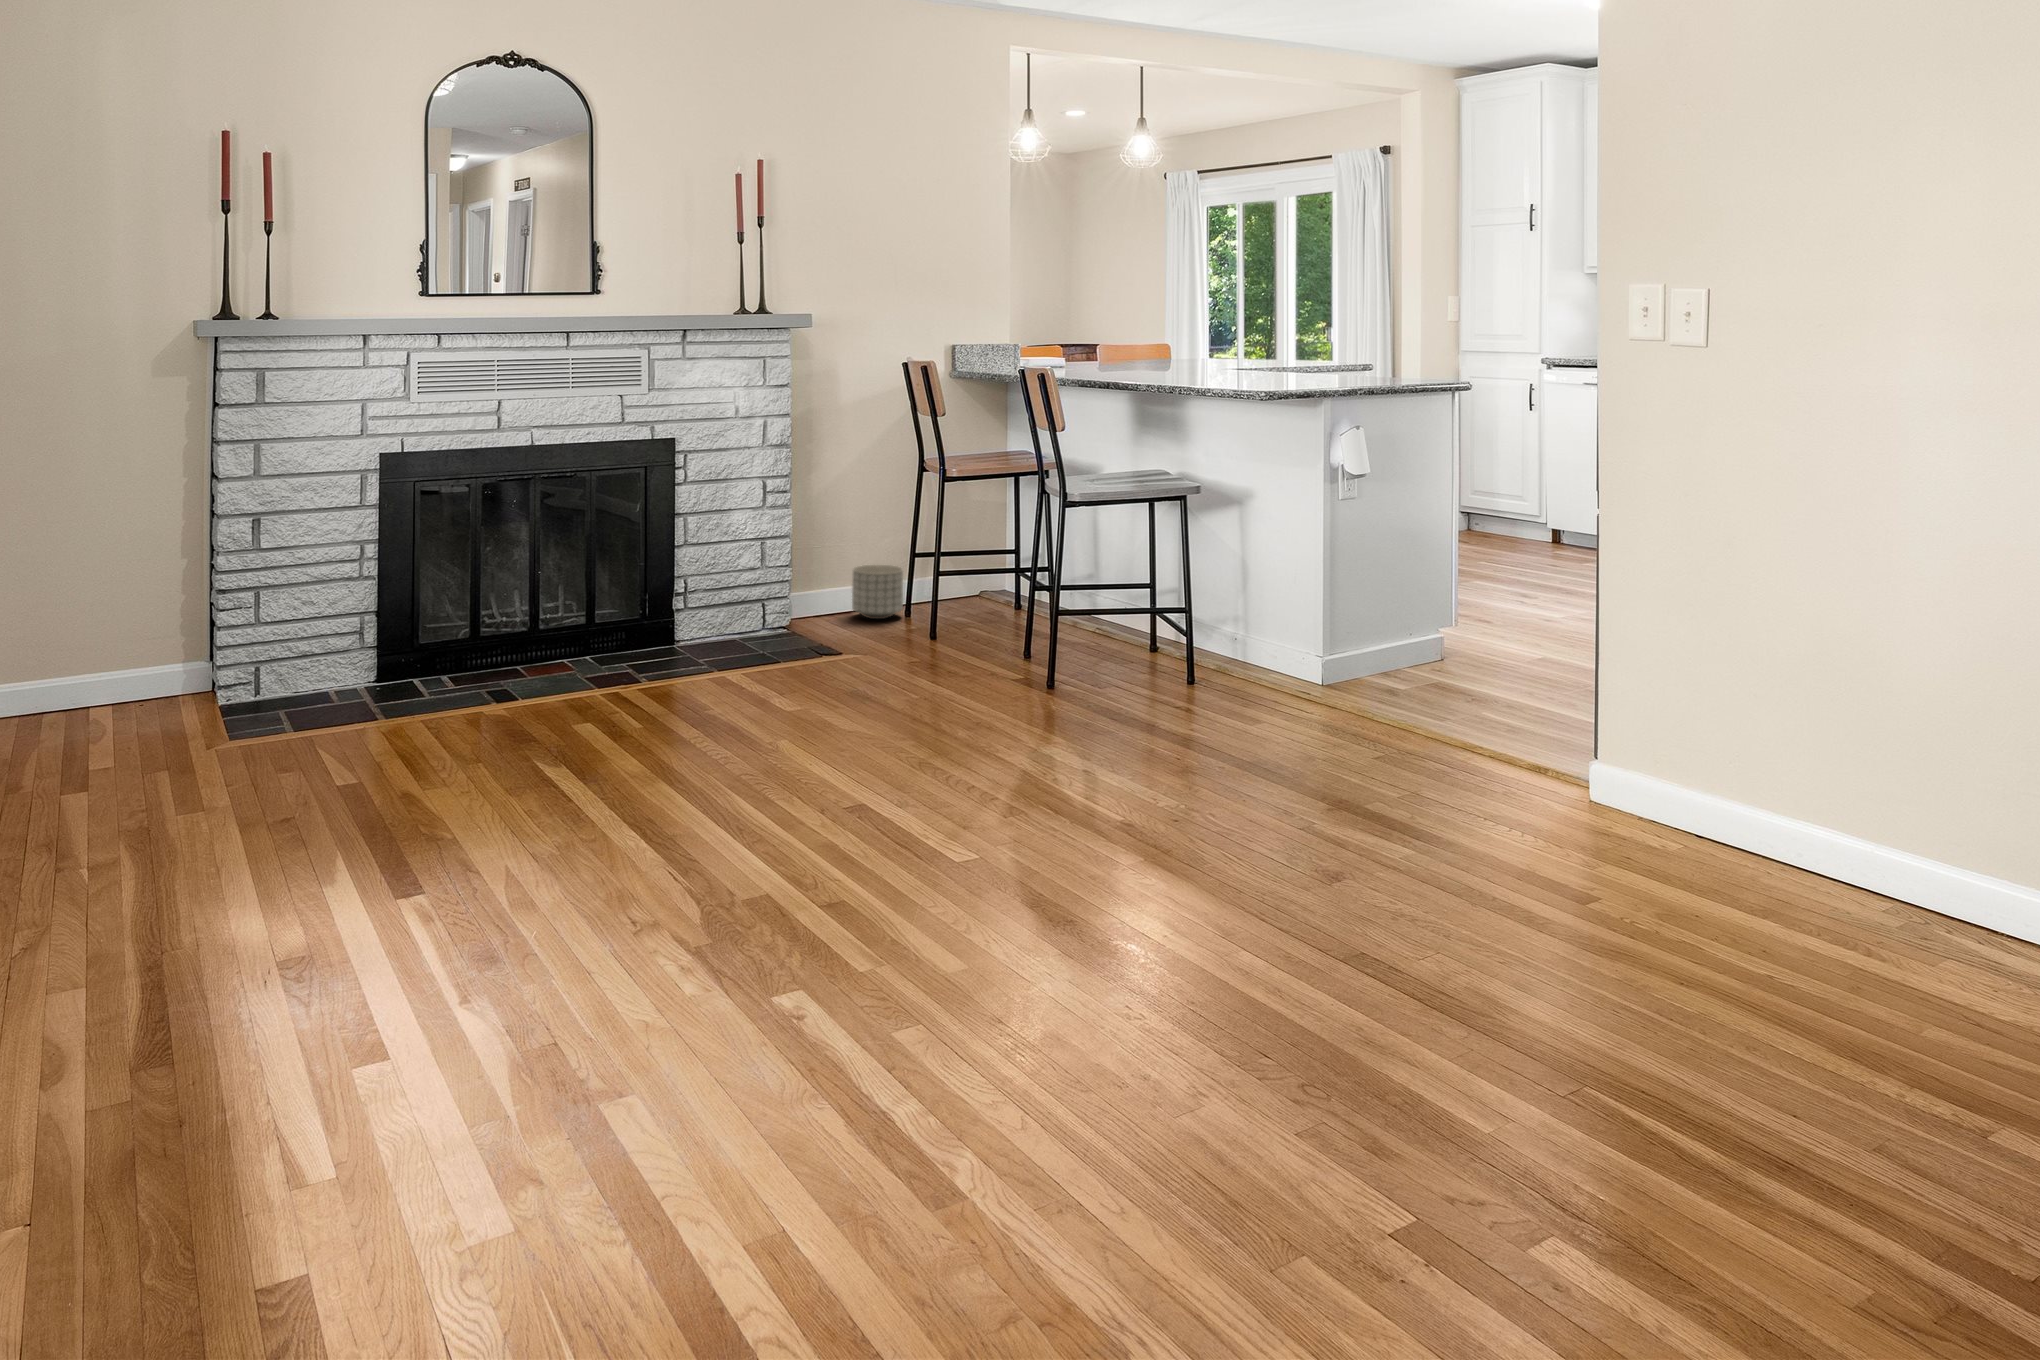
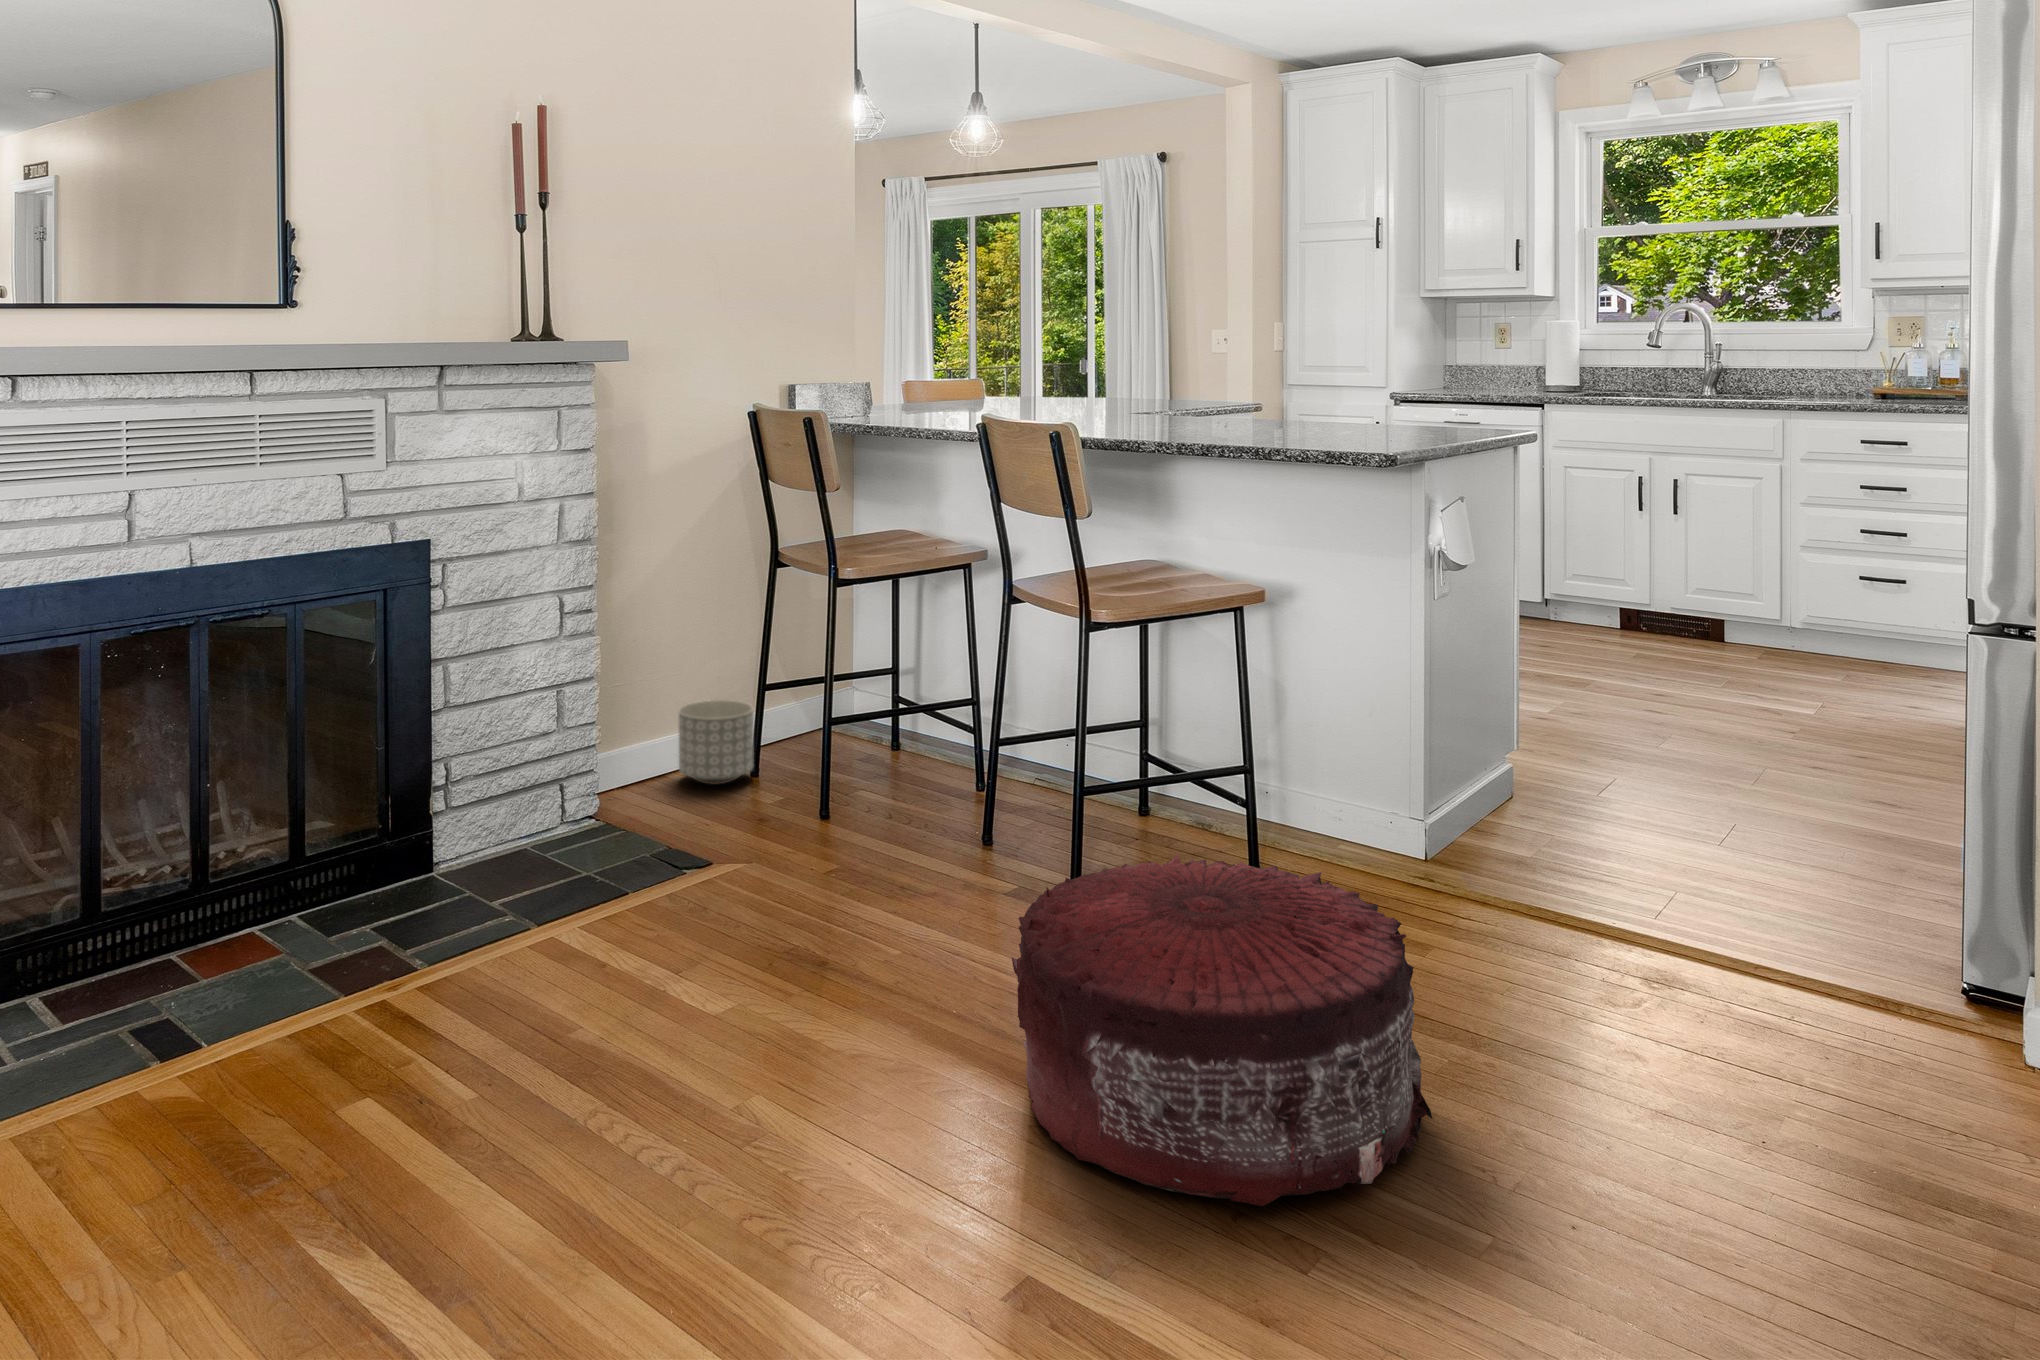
pouf: none [922,638,1141,793] -> present [1012,854,1433,1207]

